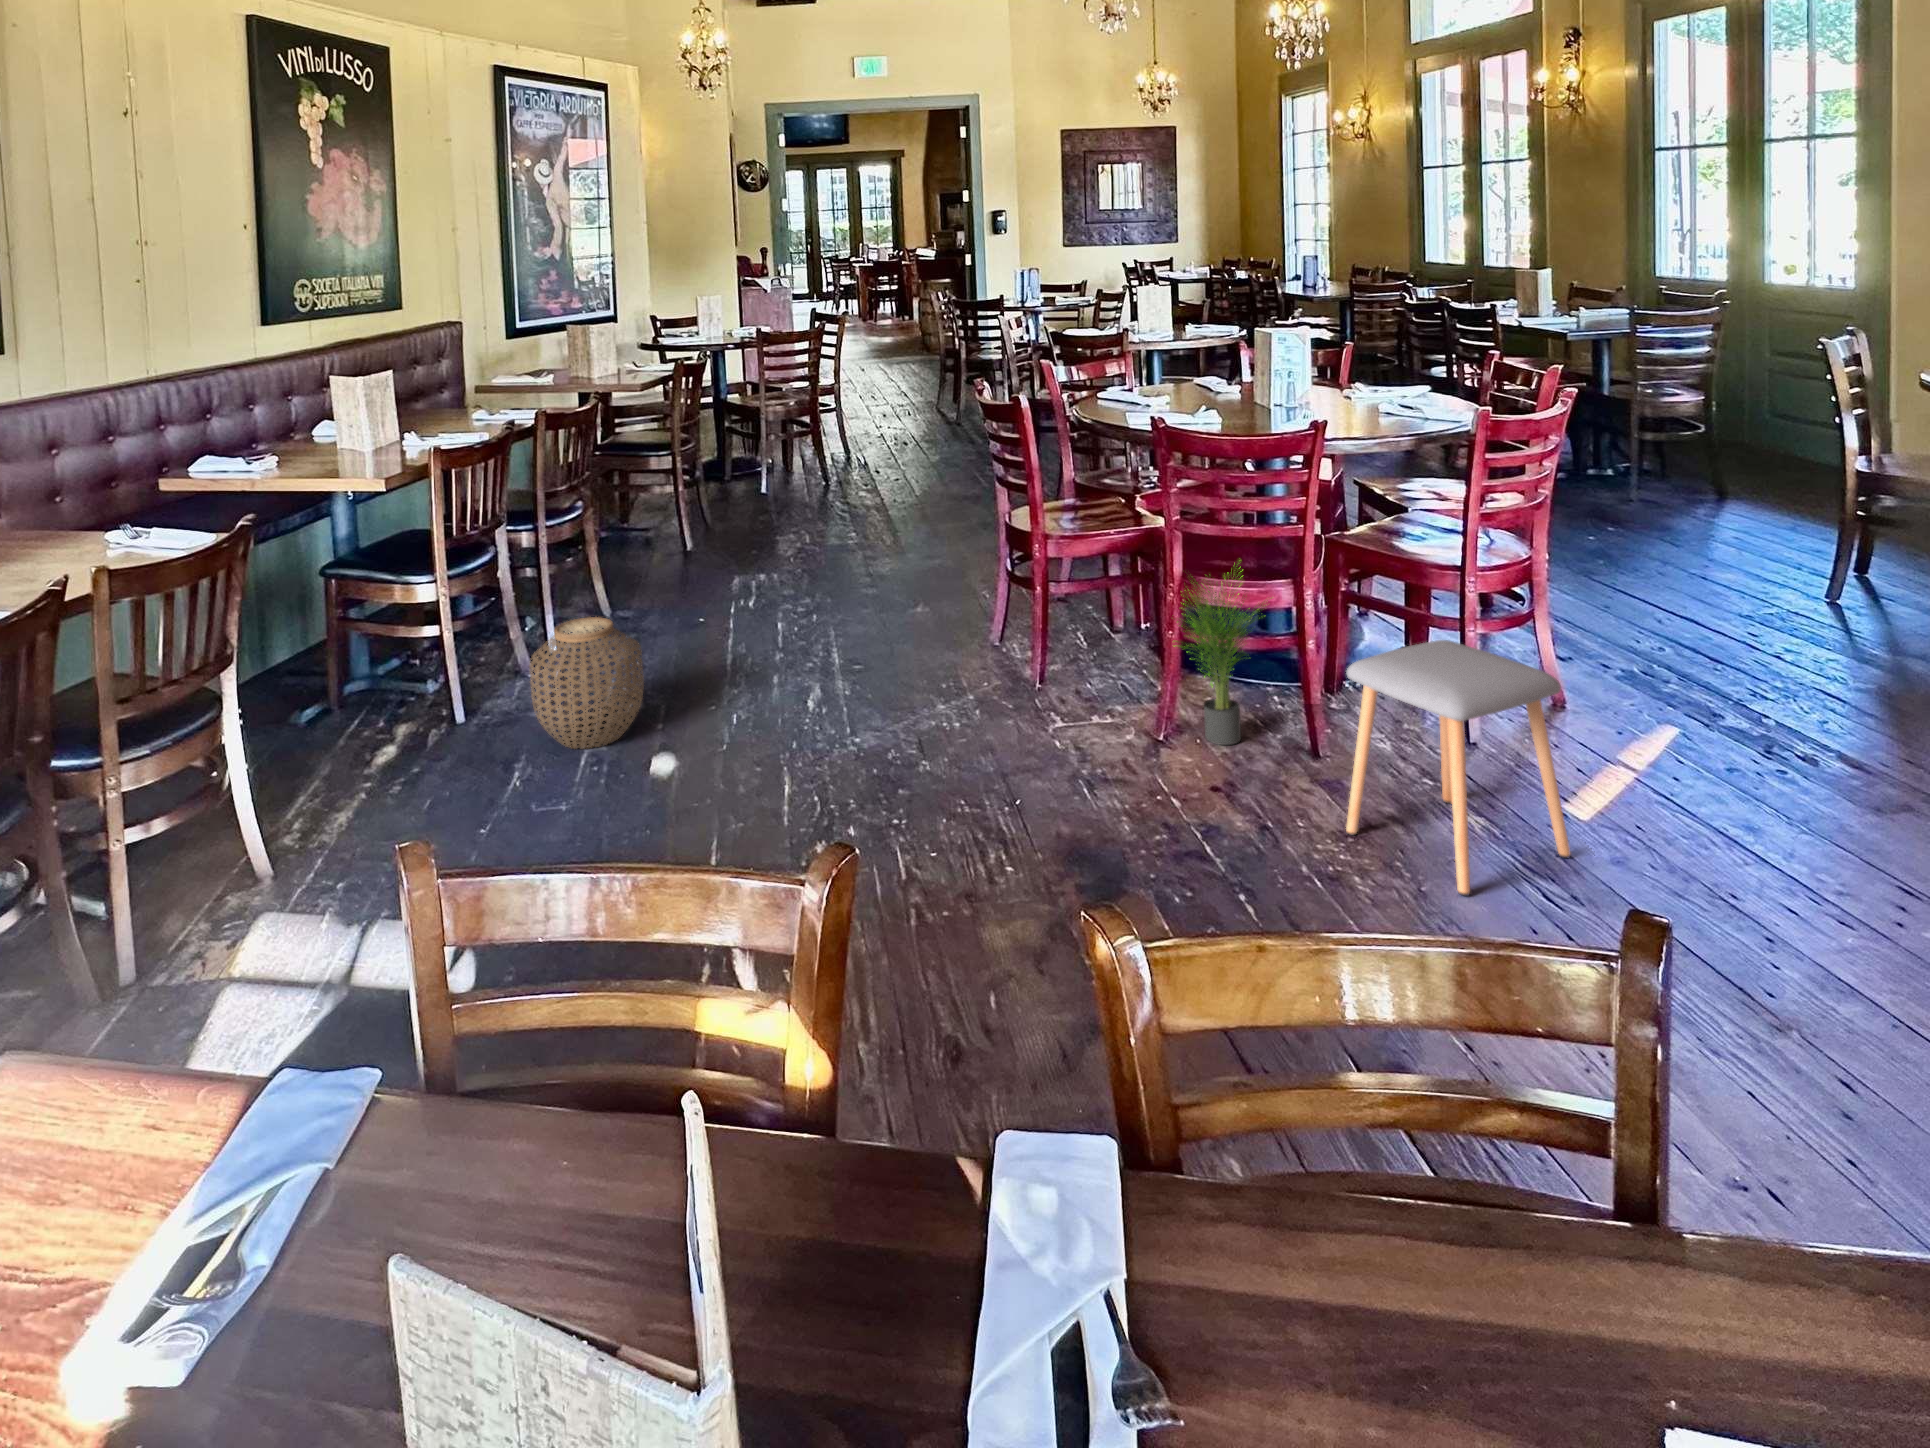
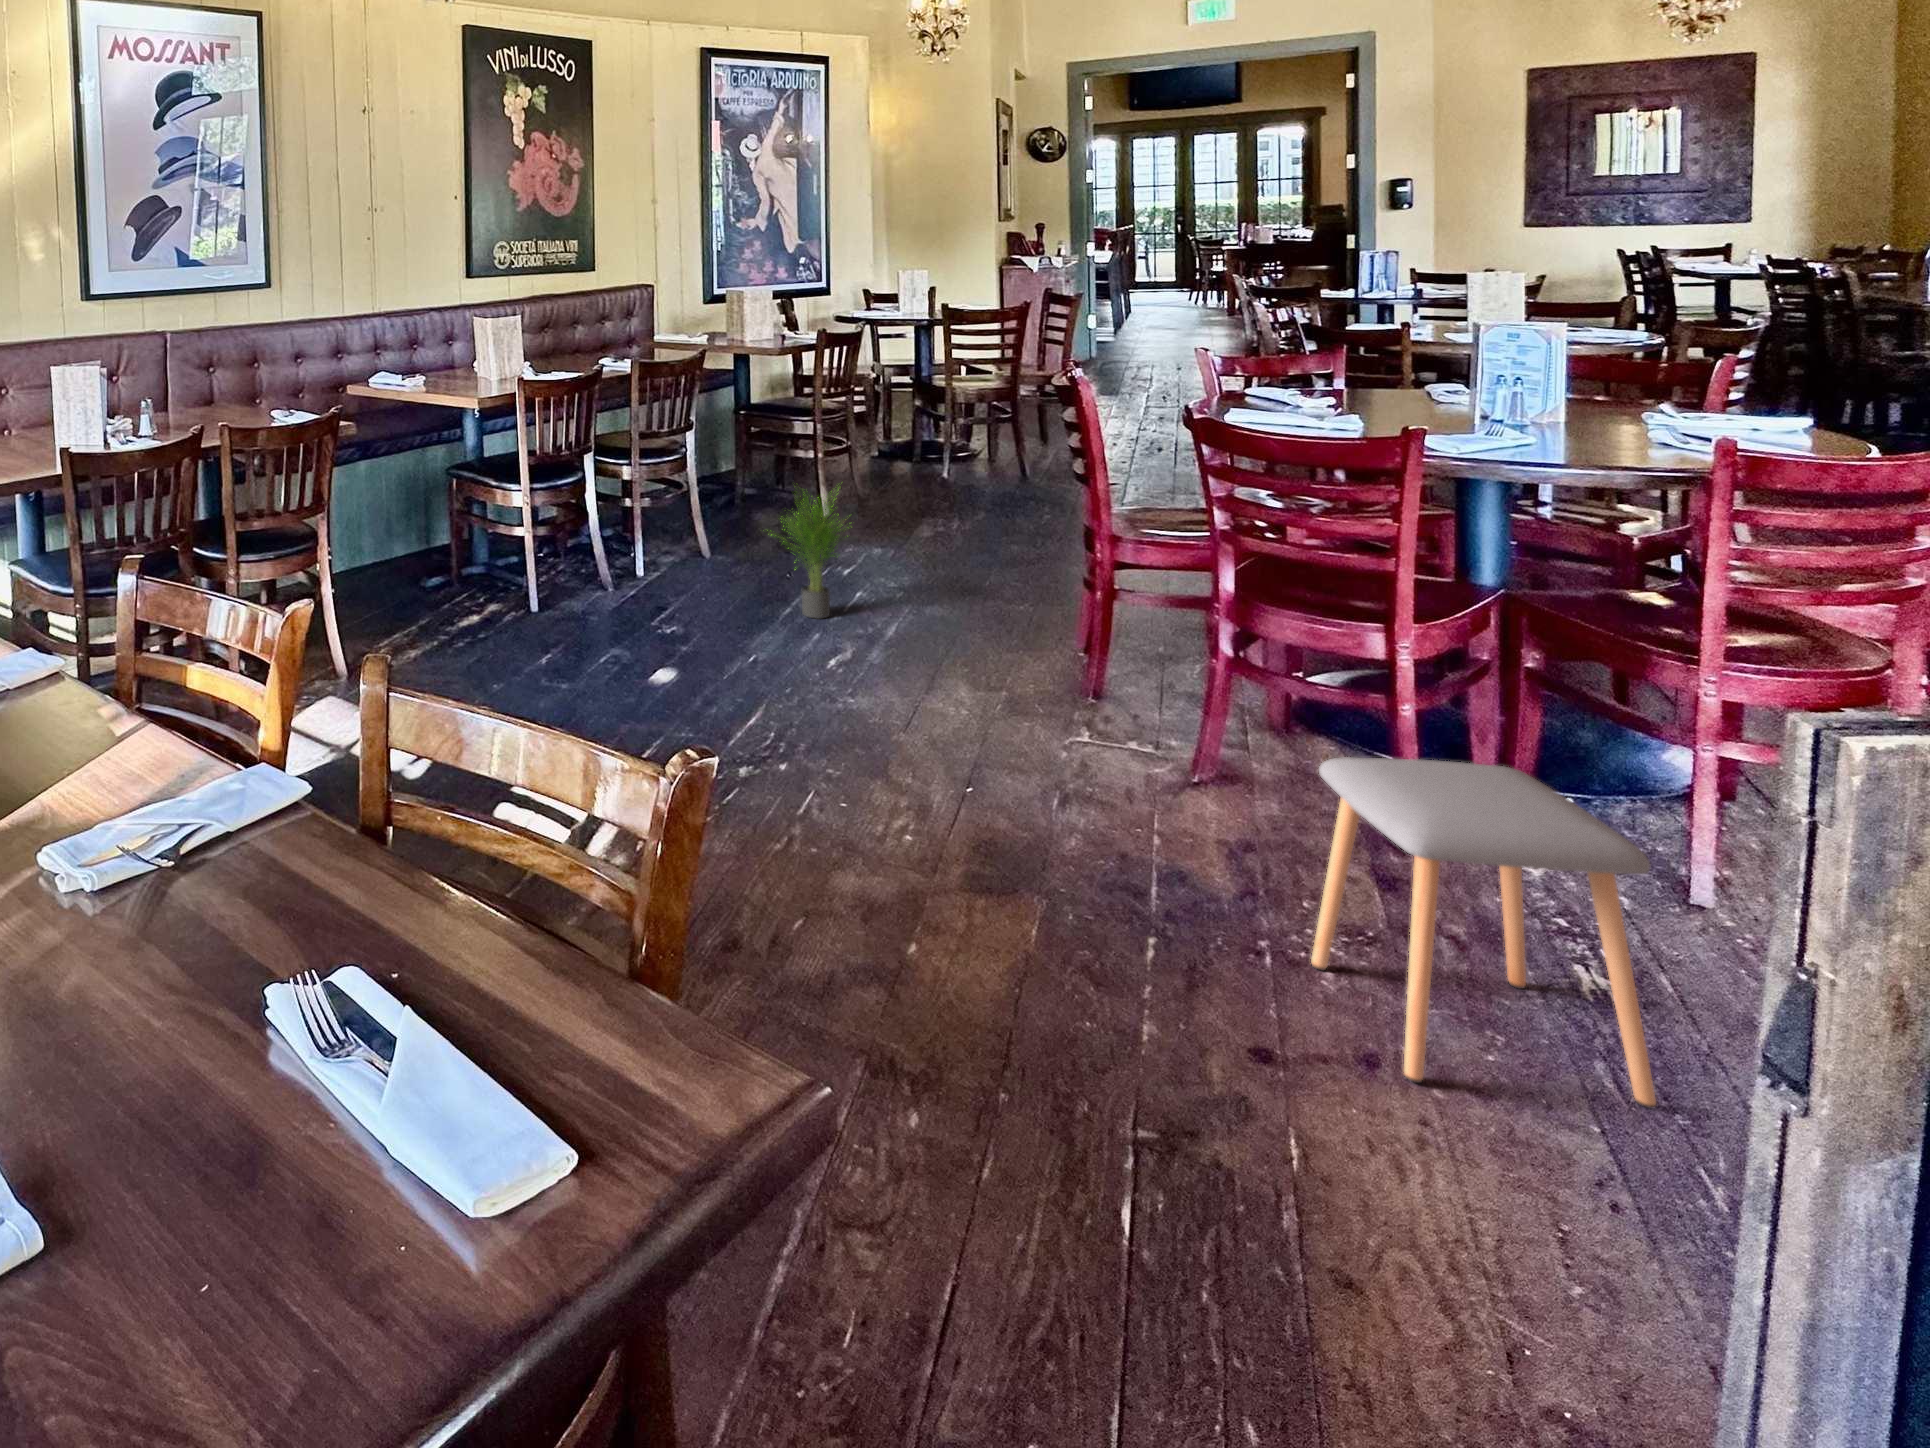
potted plant: present [1176,563,1259,745] -> present [771,494,848,619]
woven basket: present [530,617,644,749] -> none [552,547,650,660]

